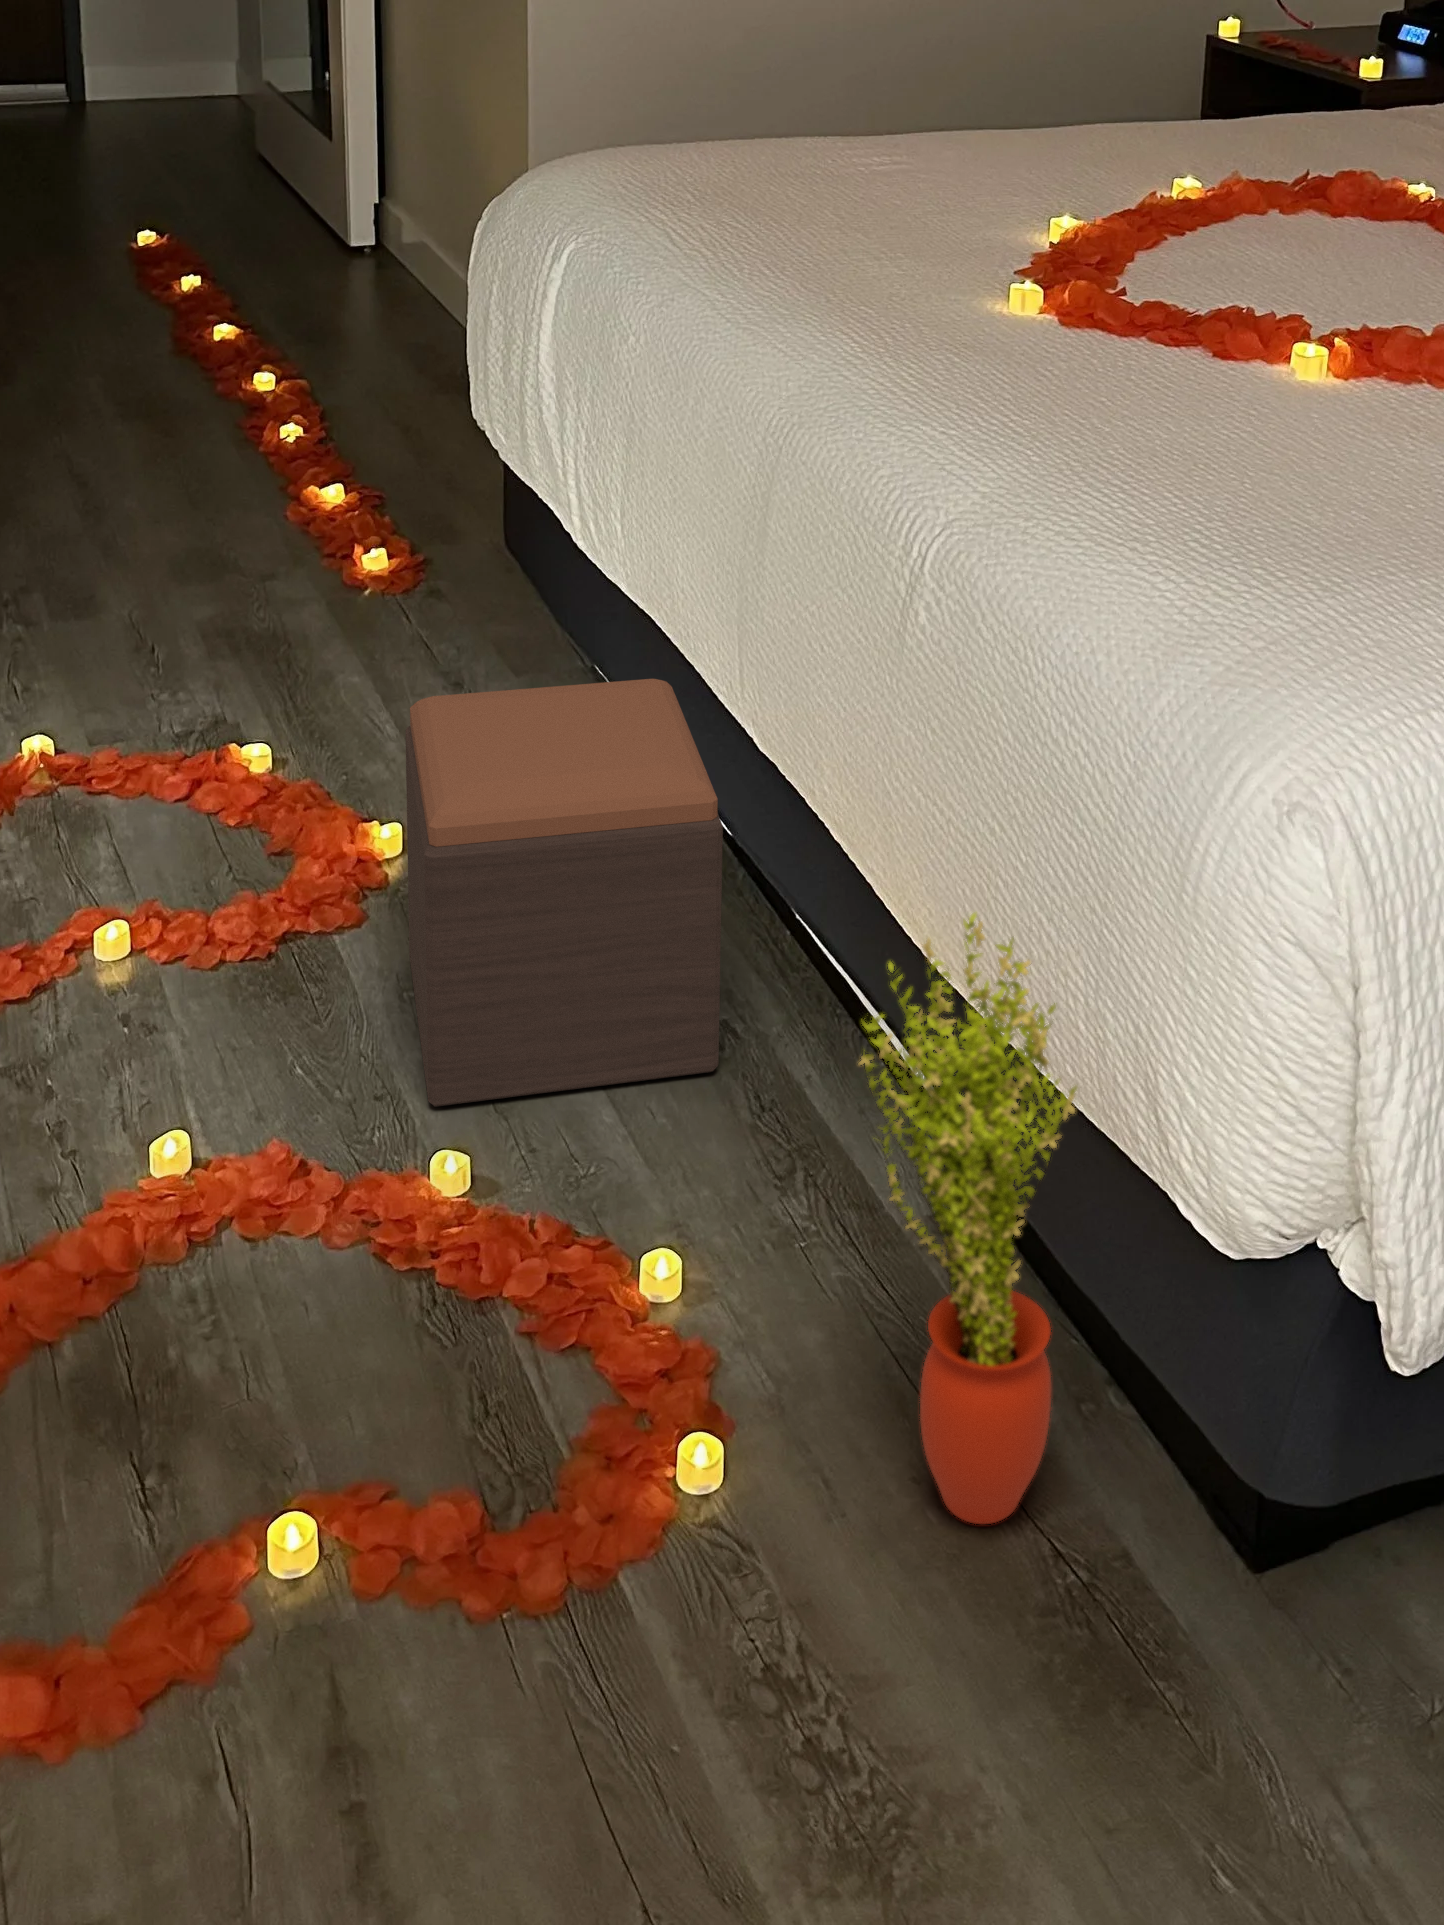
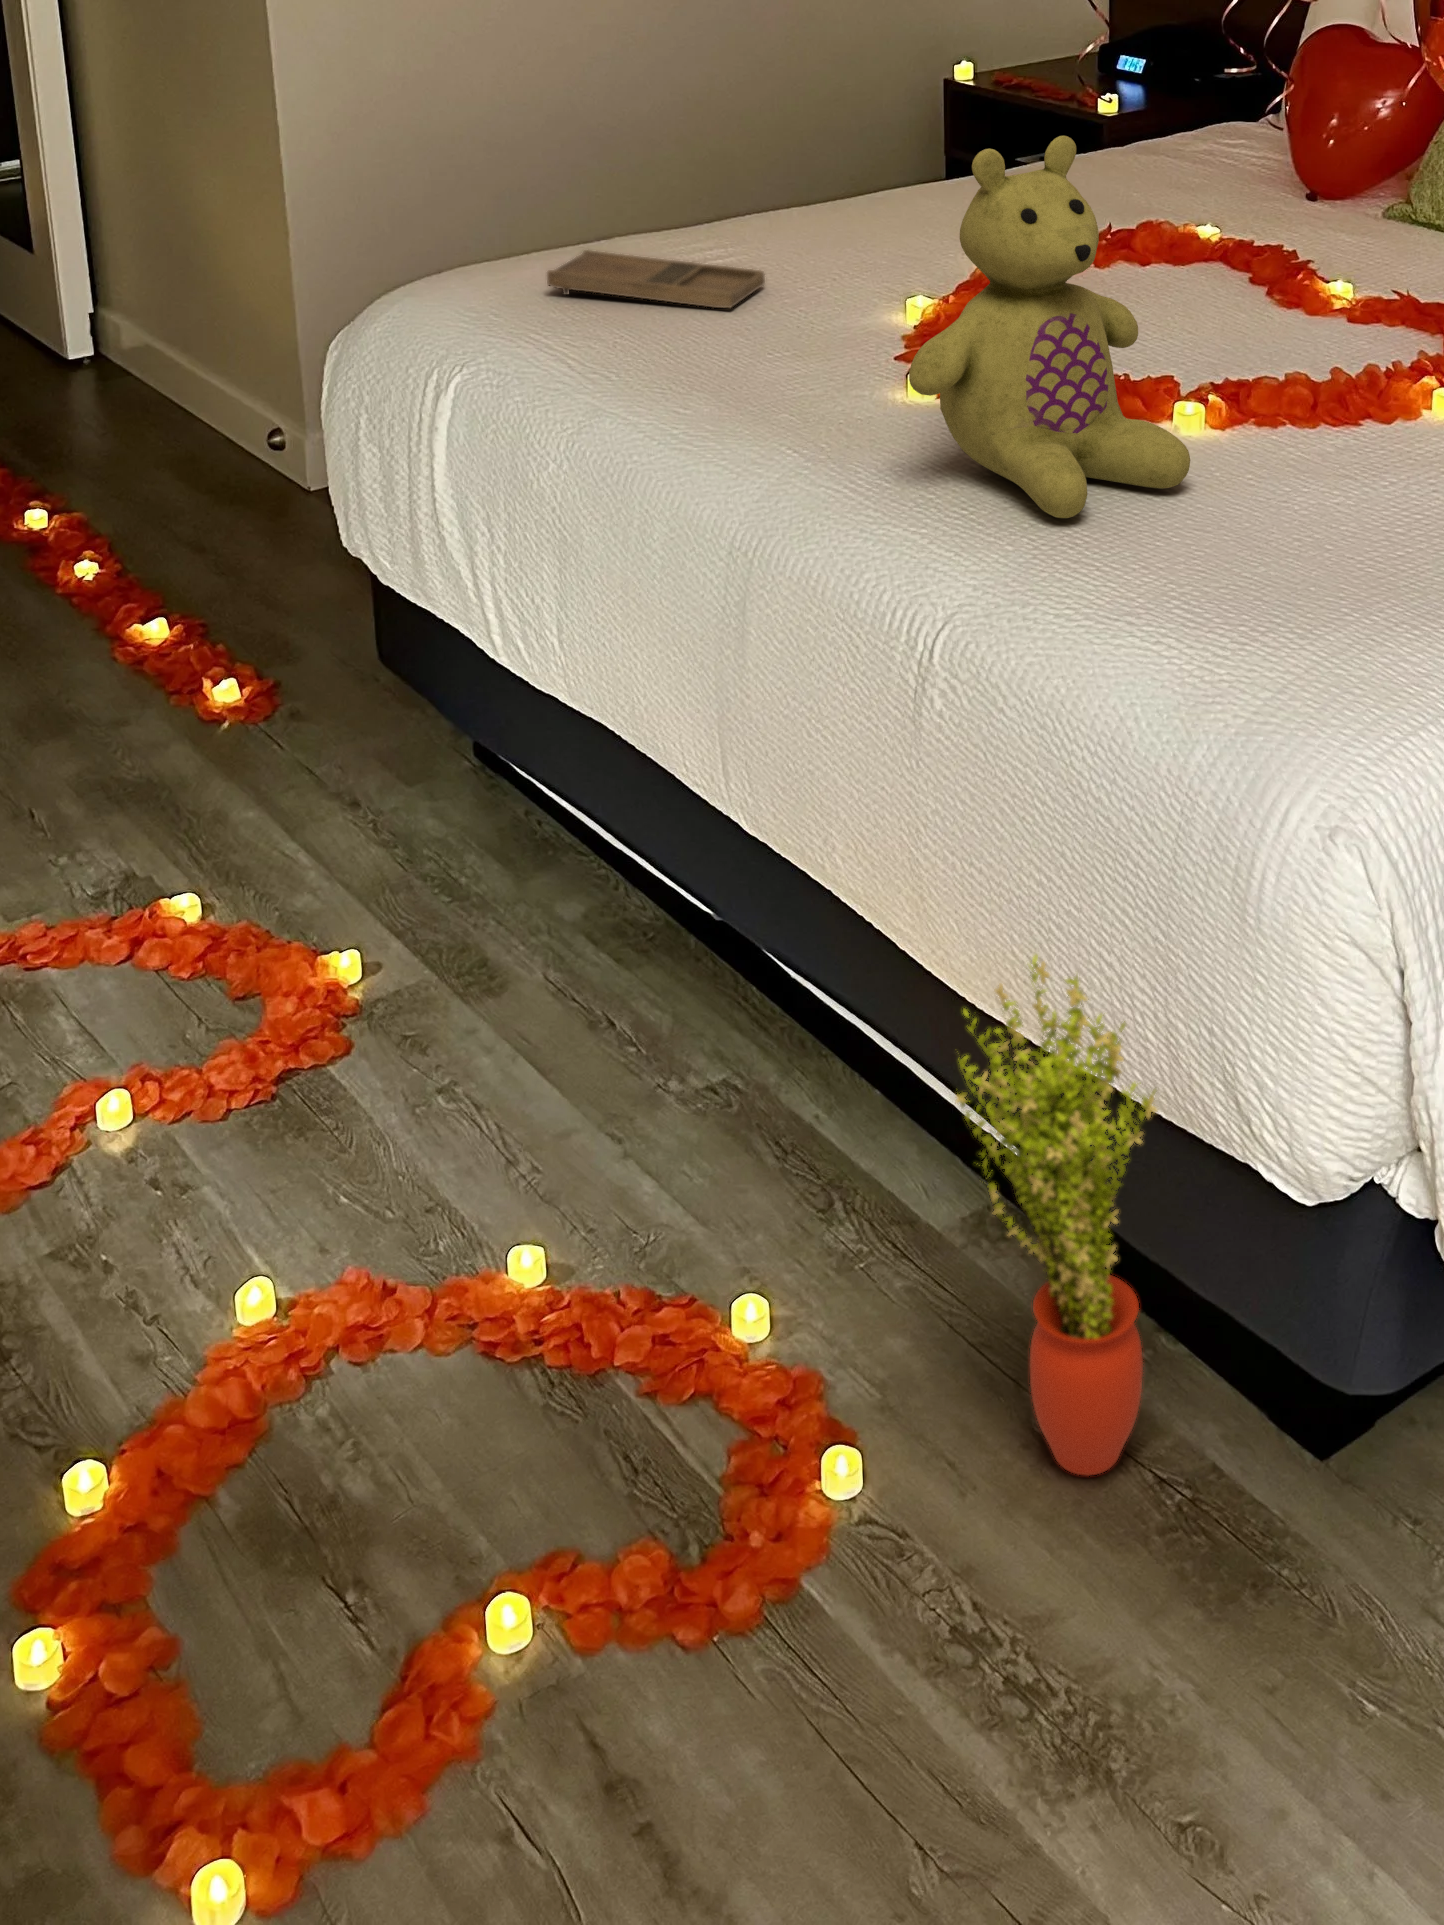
stuffed bear: none [970,15,1281,441] -> present [909,136,1190,518]
tray: none [693,138,920,209] -> present [547,250,765,308]
footstool: present [405,679,723,1107] -> none [392,777,735,1207]

